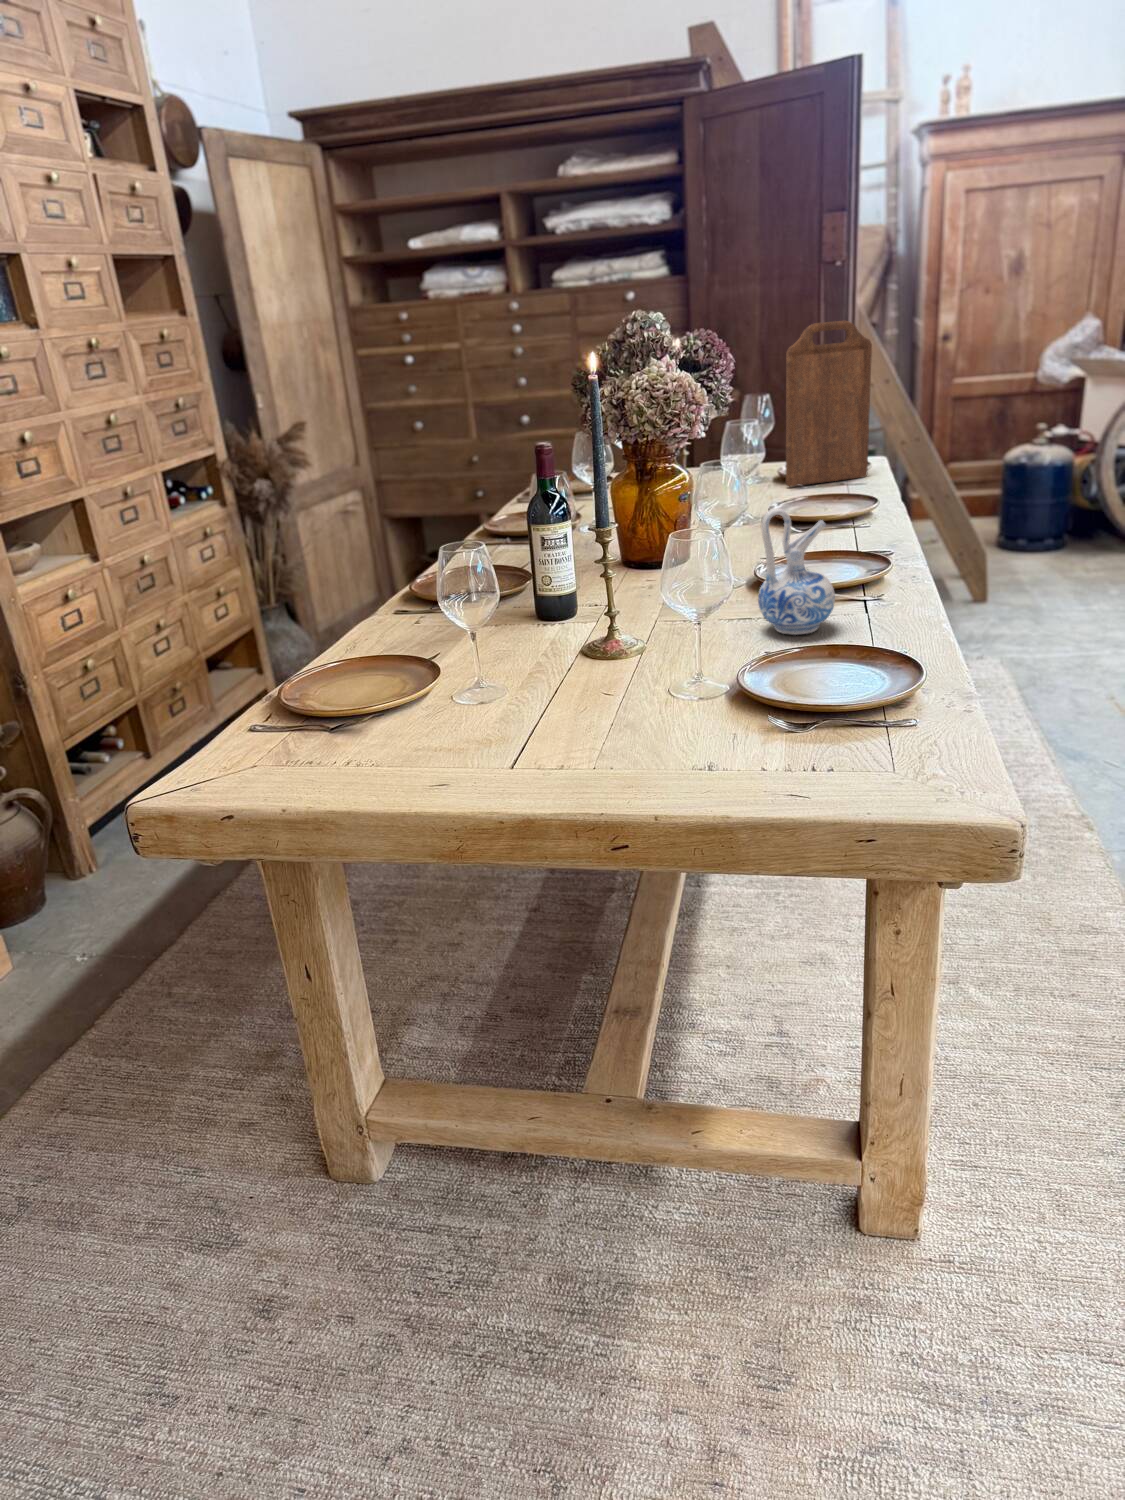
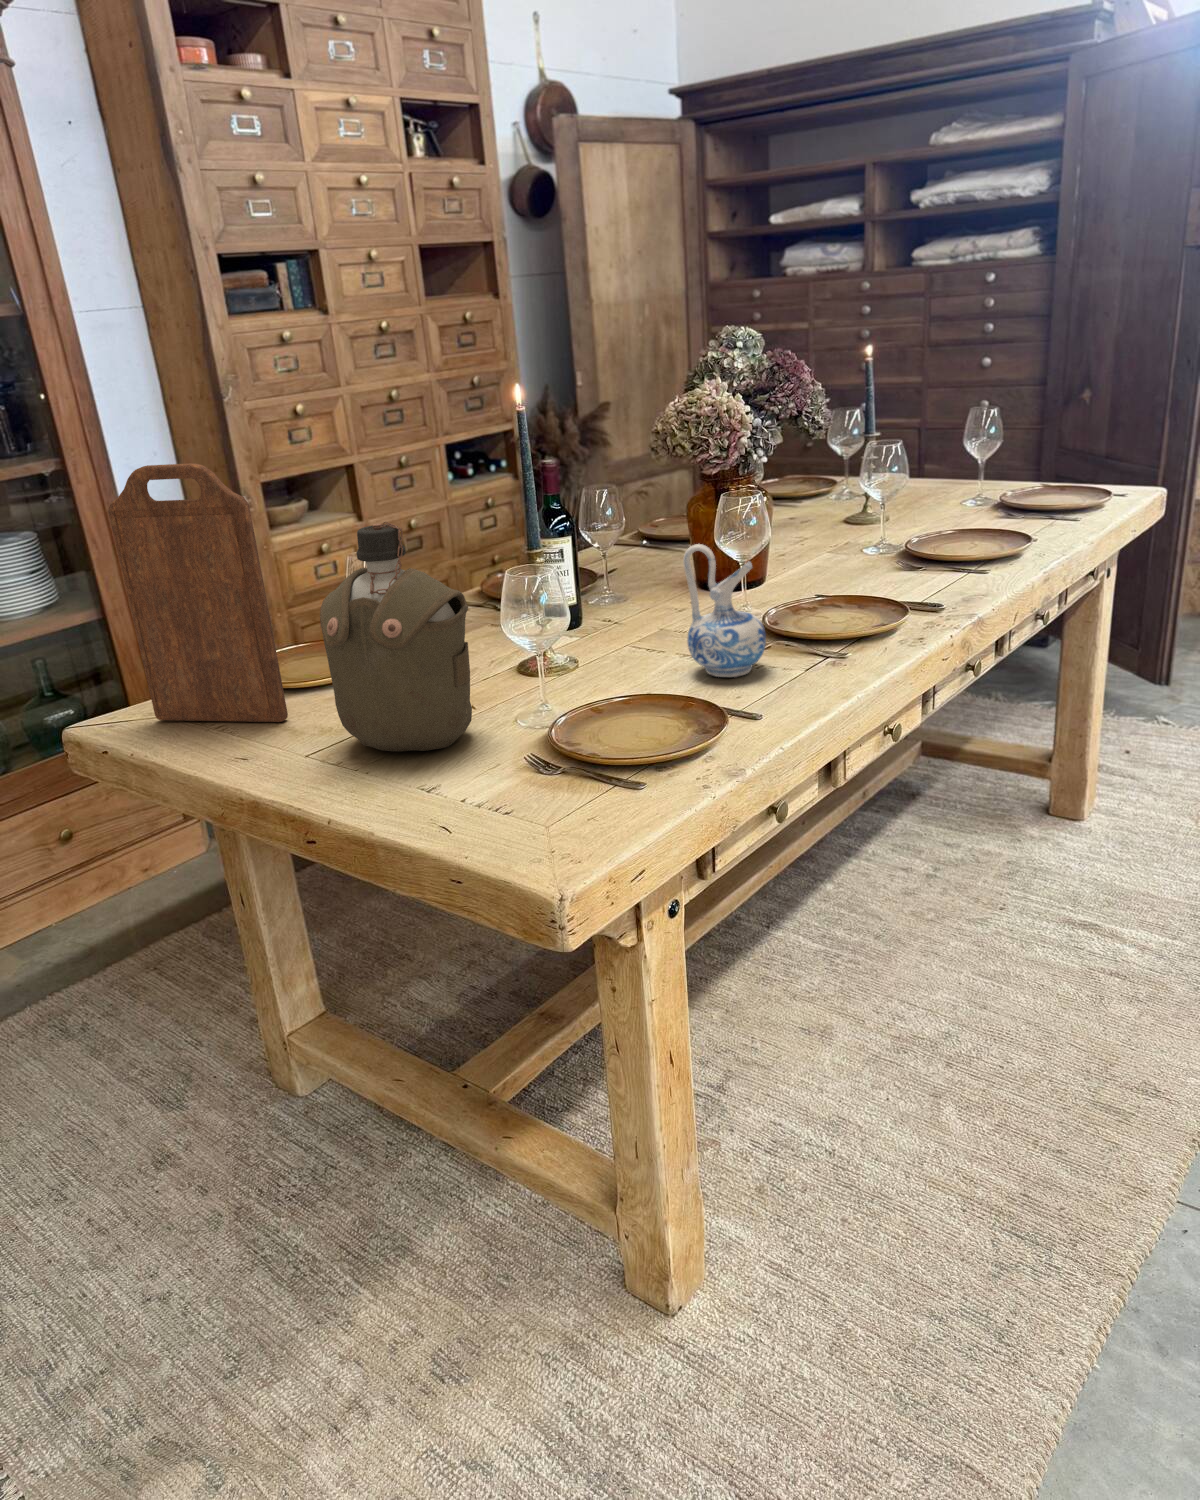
cutting board: present [786,321,872,486] -> present [108,463,288,722]
water bottle: none [502,498,673,753] -> present [320,522,472,752]

